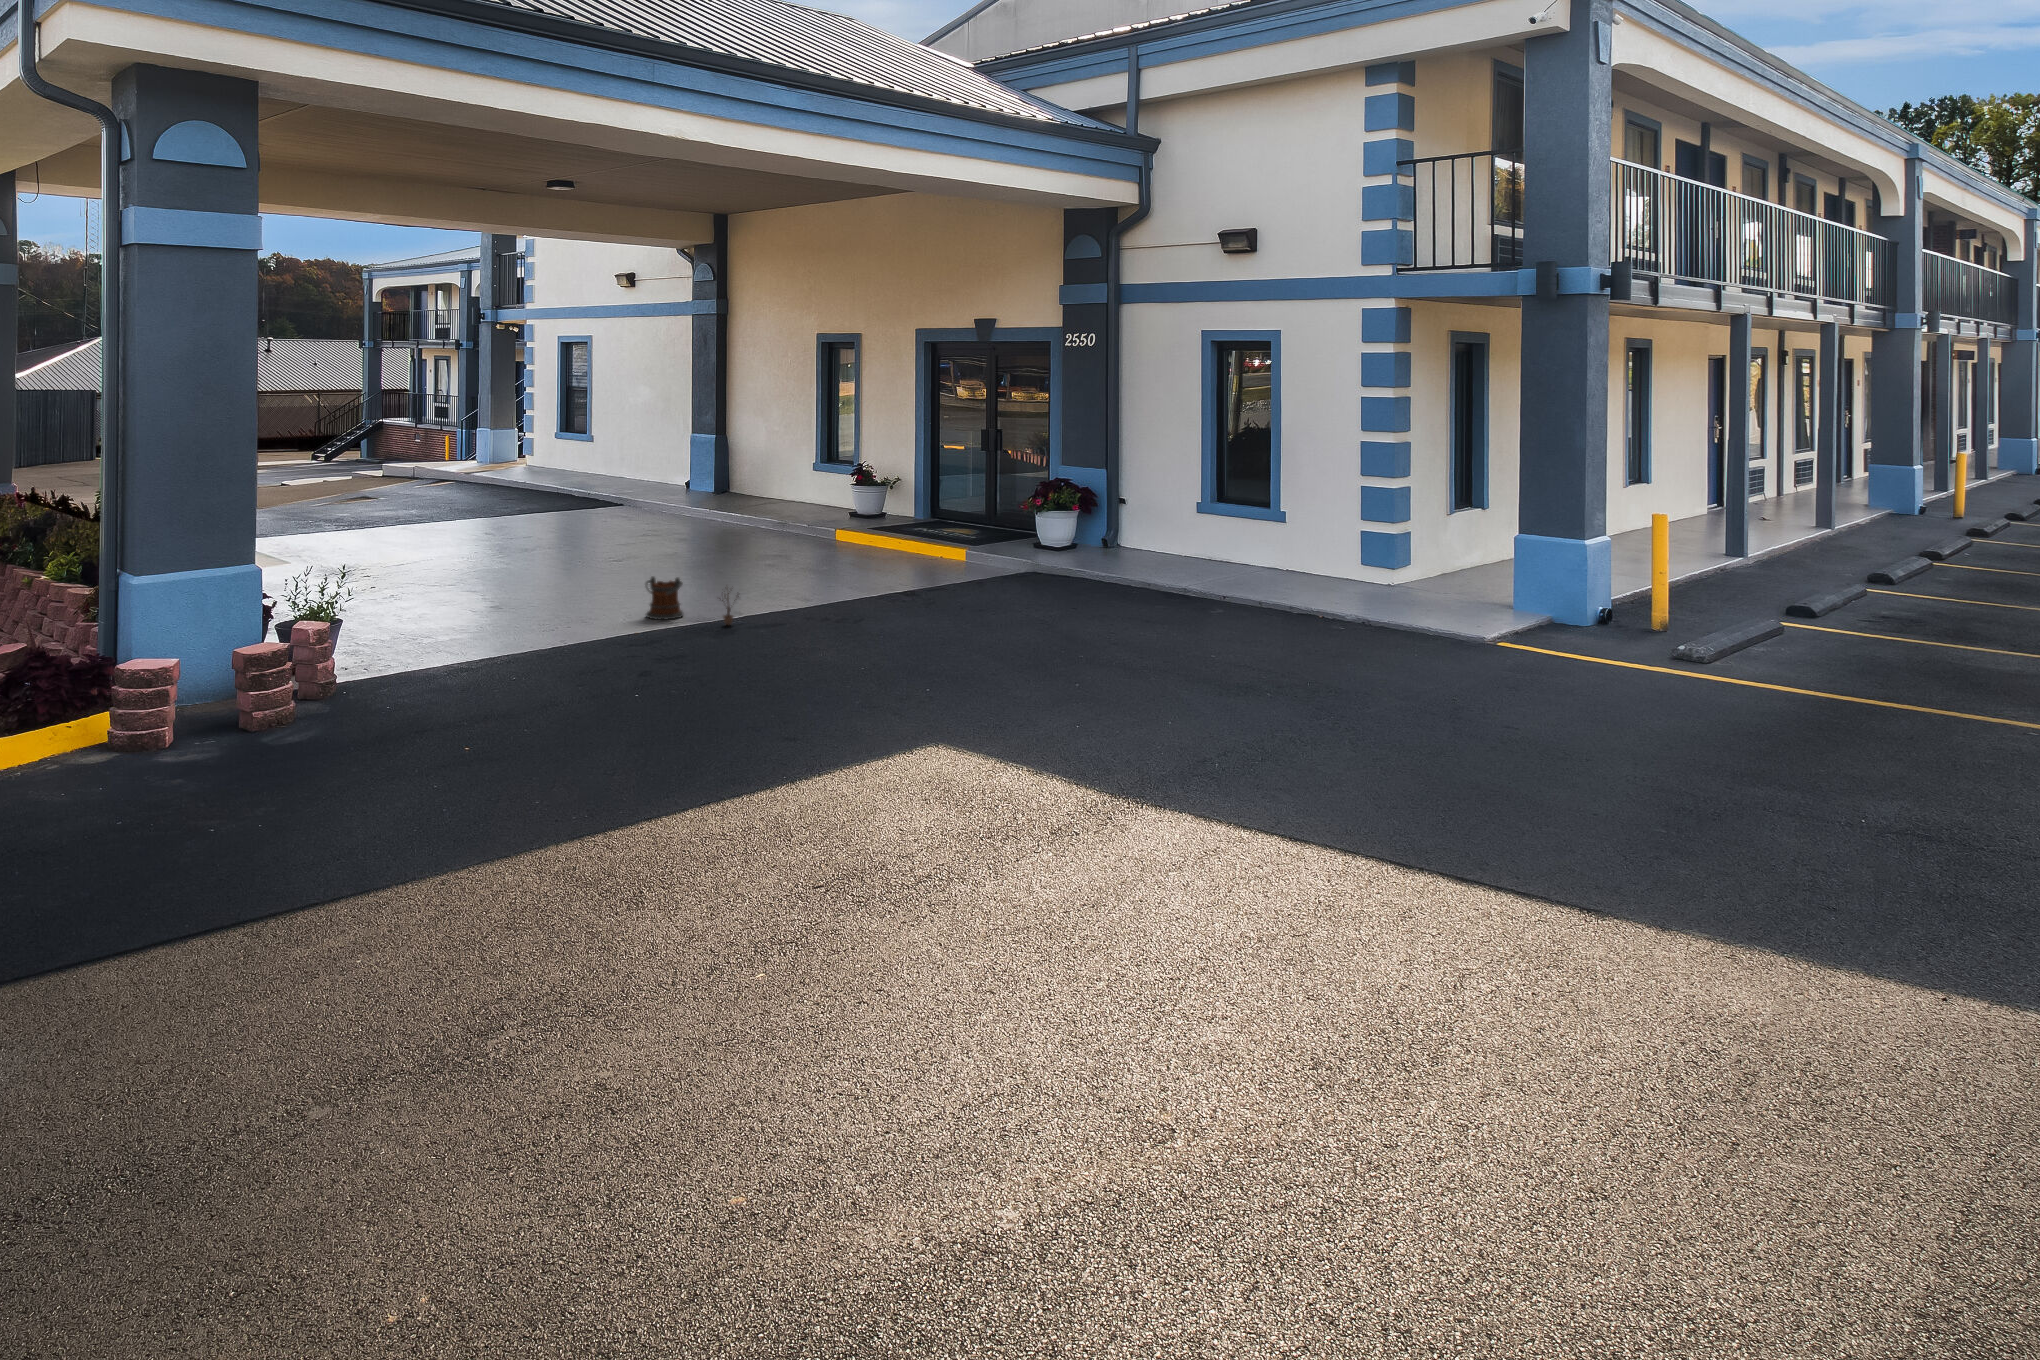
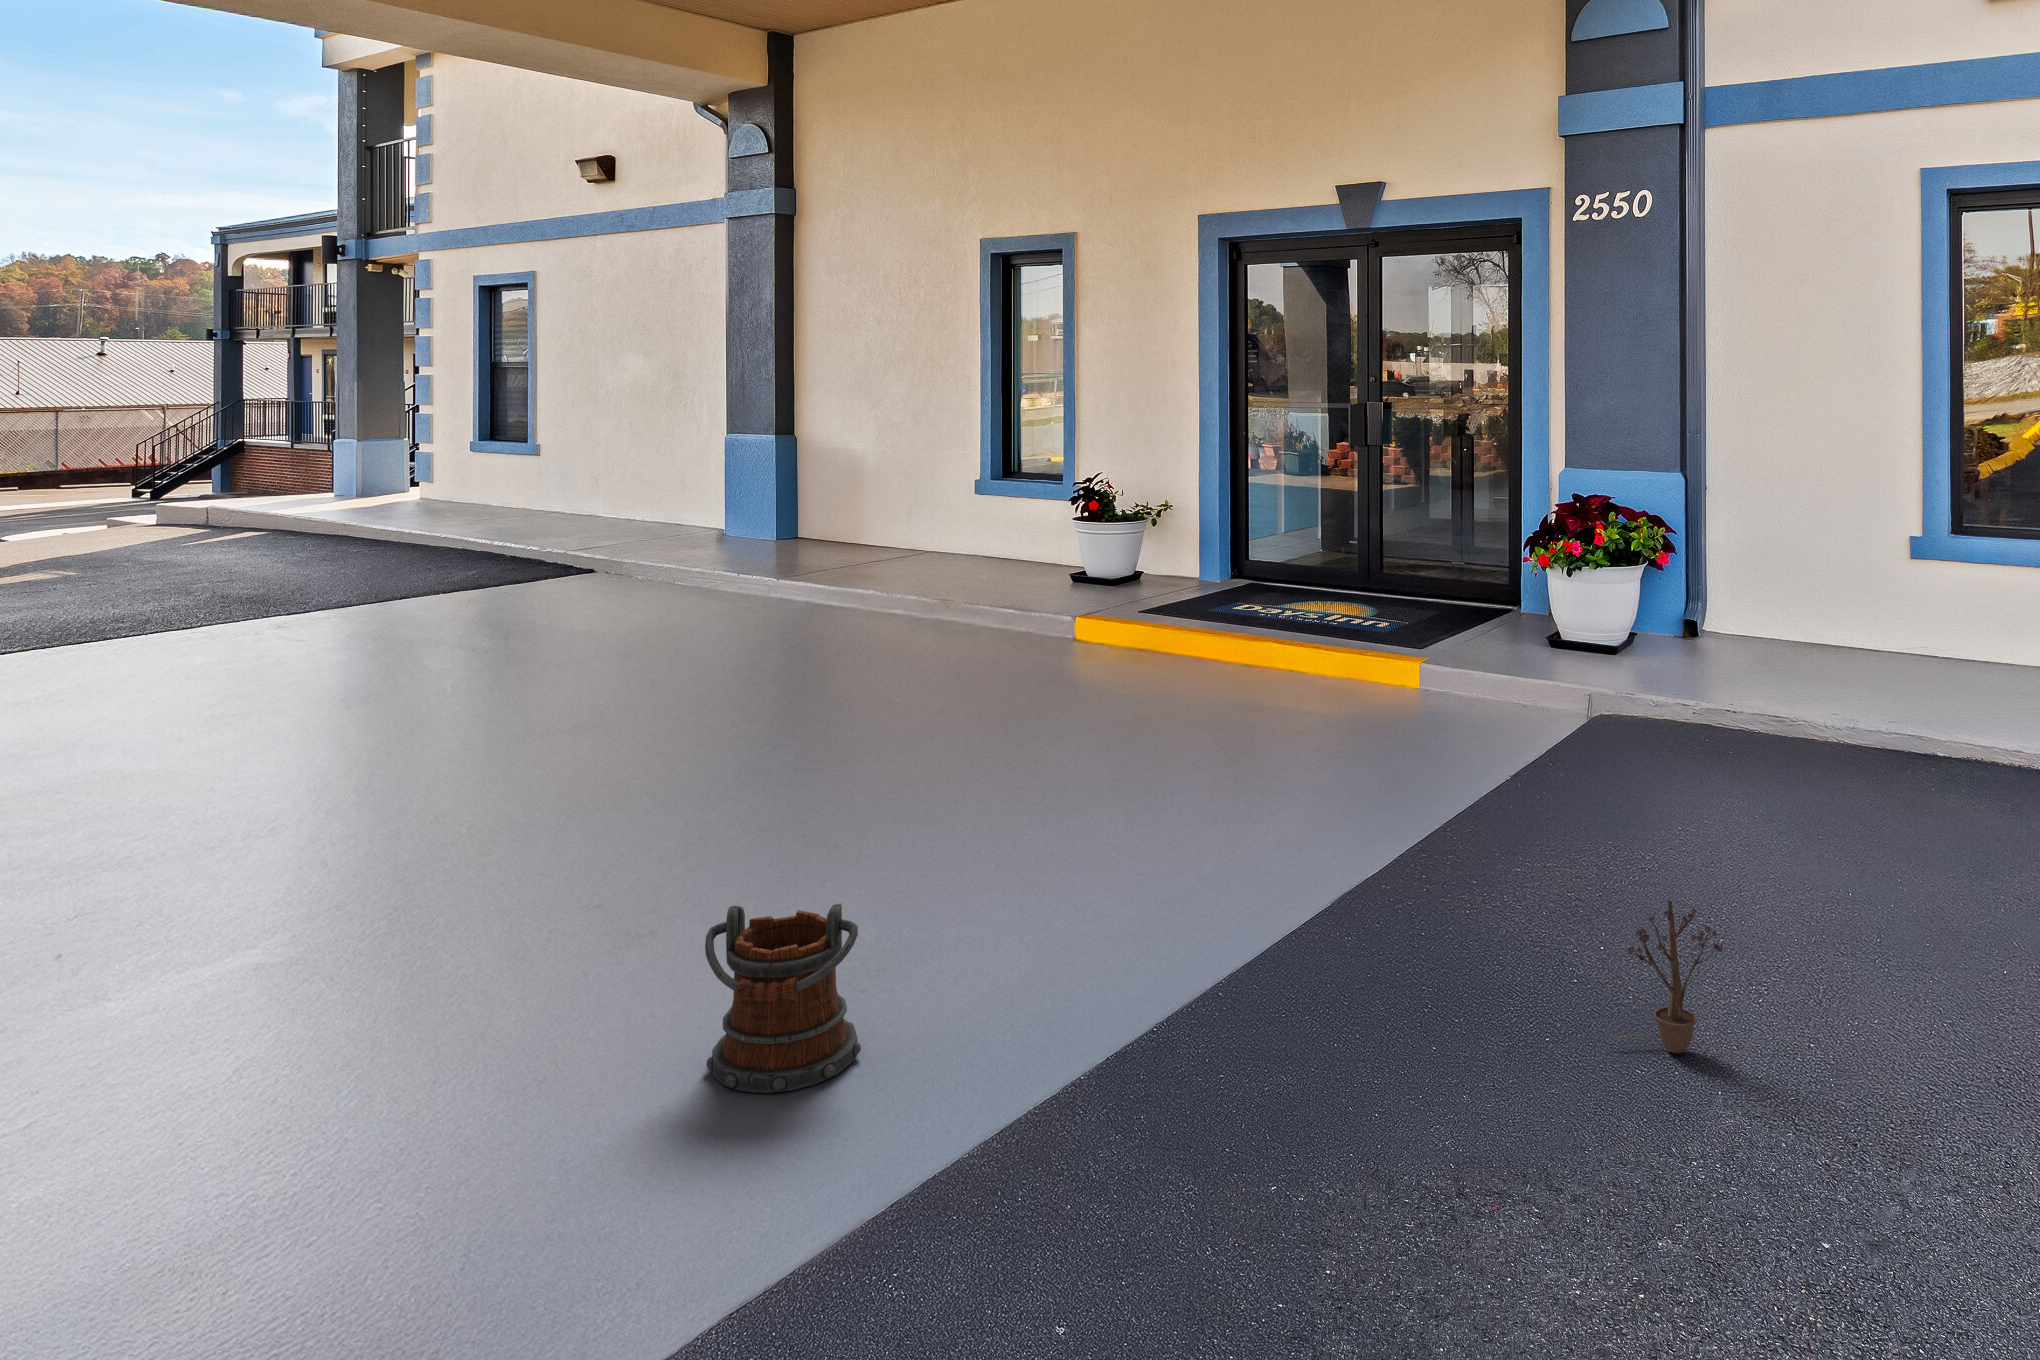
decorative plant: present [714,593,739,625] -> present [1608,900,1723,1053]

